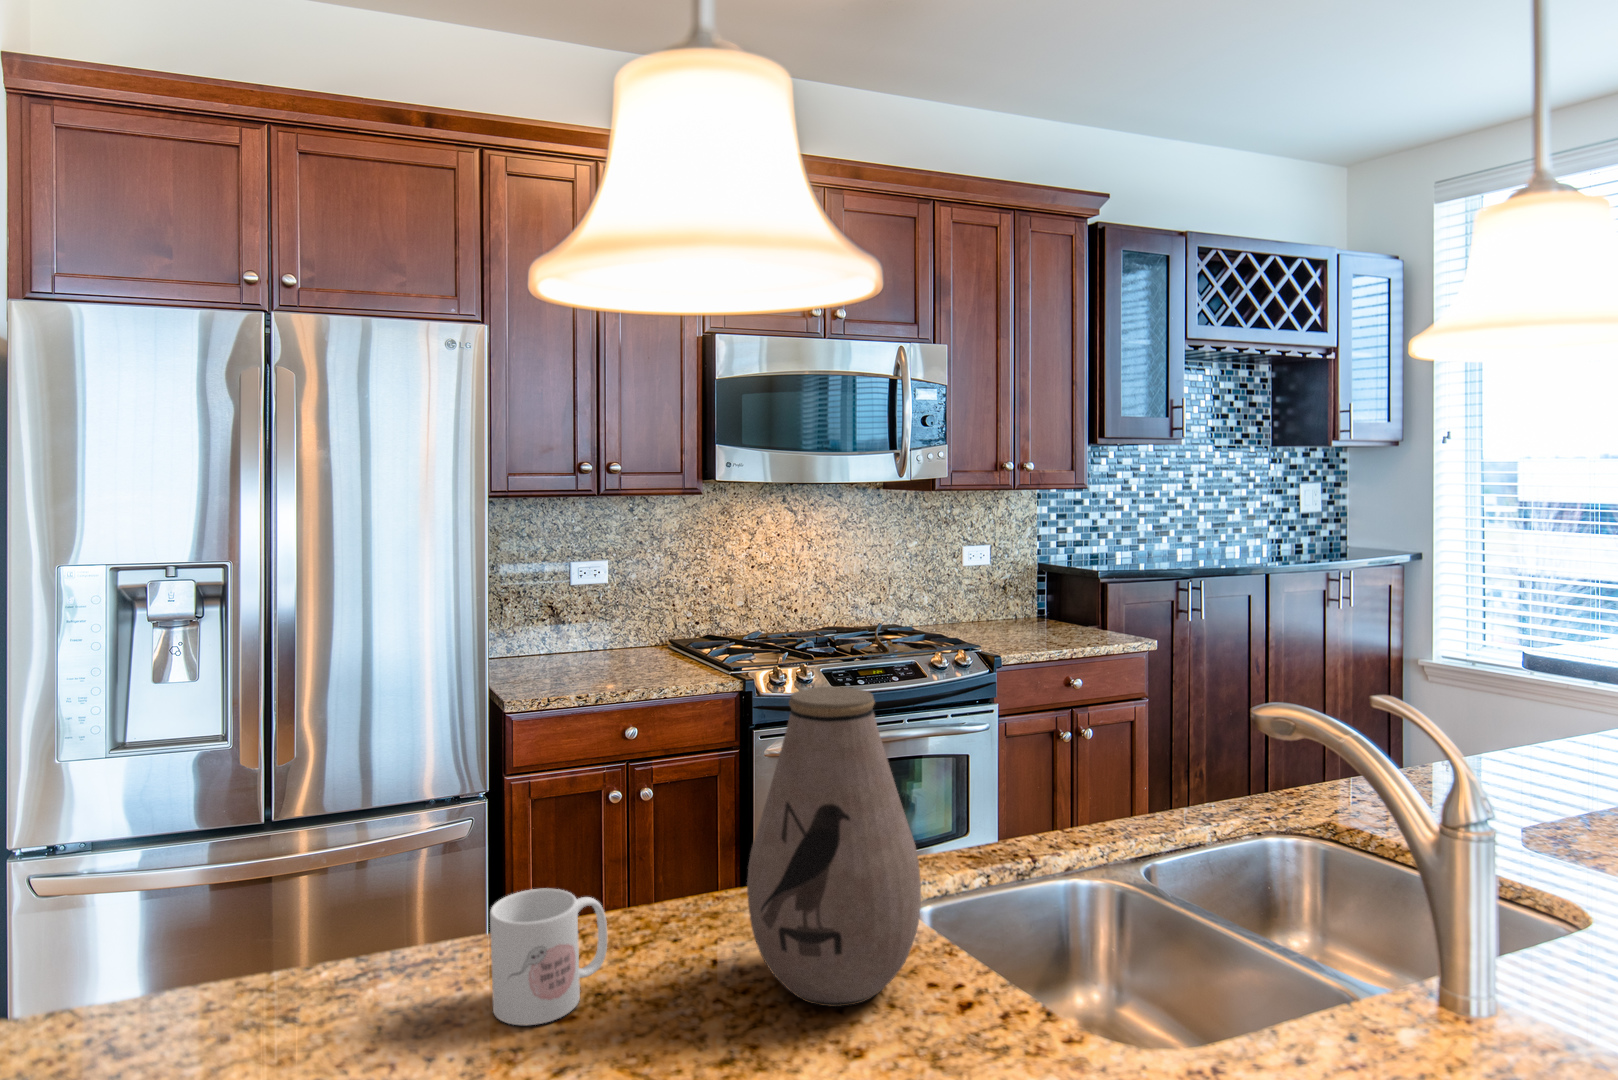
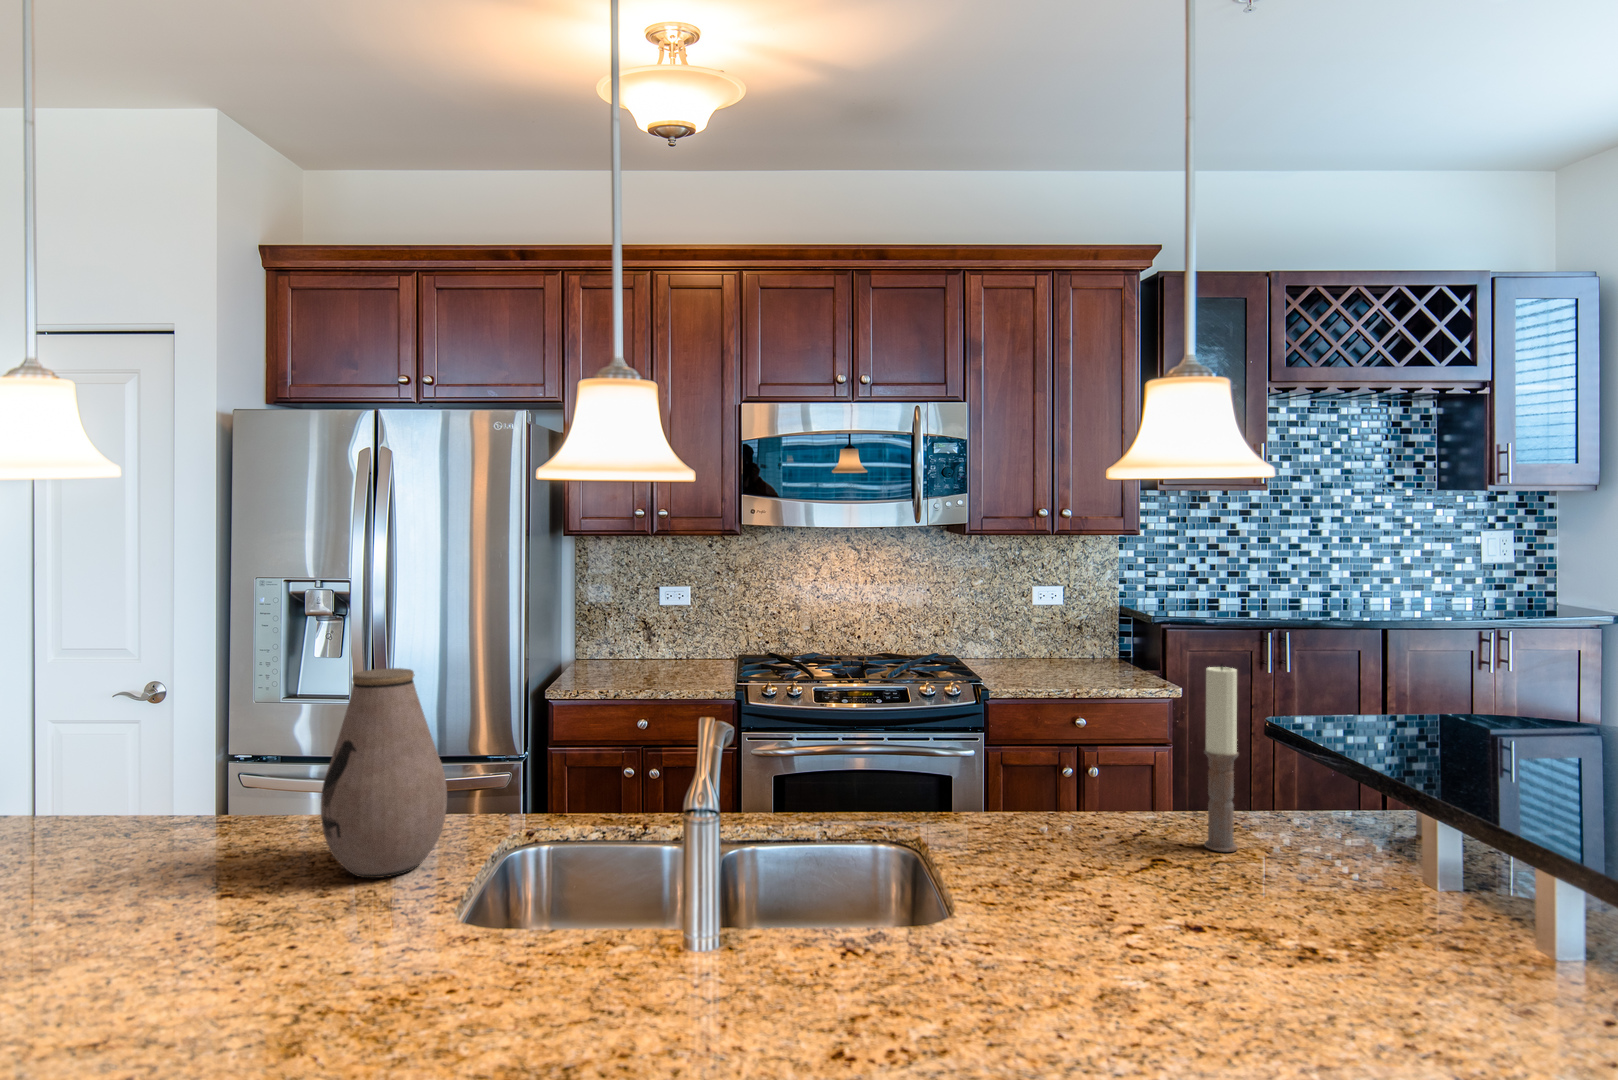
candle: none [1528,609,1571,796] -> present [1204,664,1238,852]
mug: present [490,888,607,1025] -> none [200,780,285,857]

